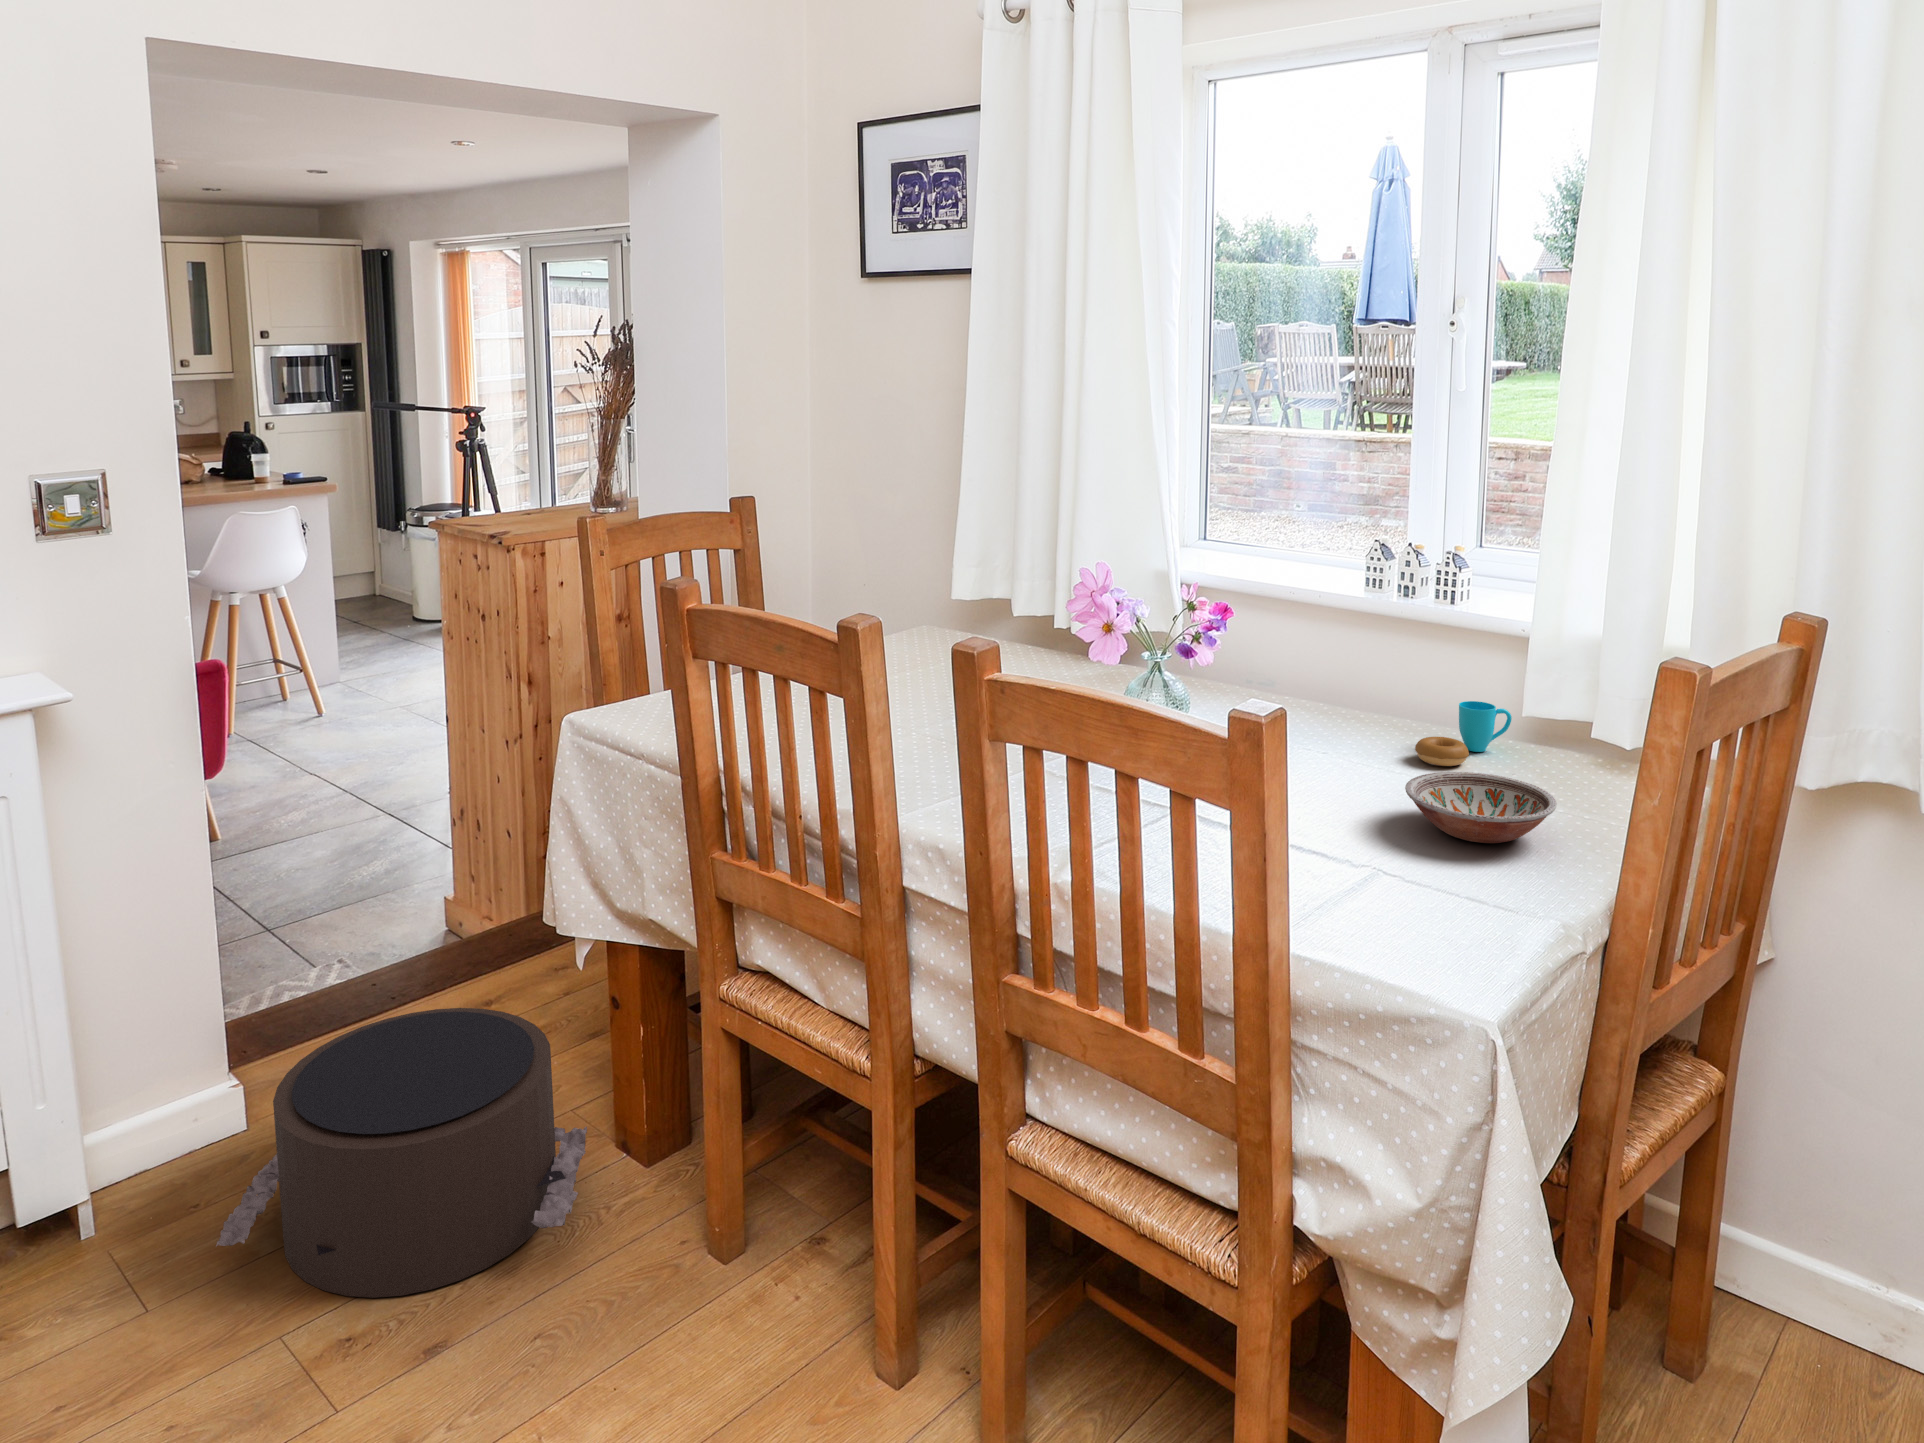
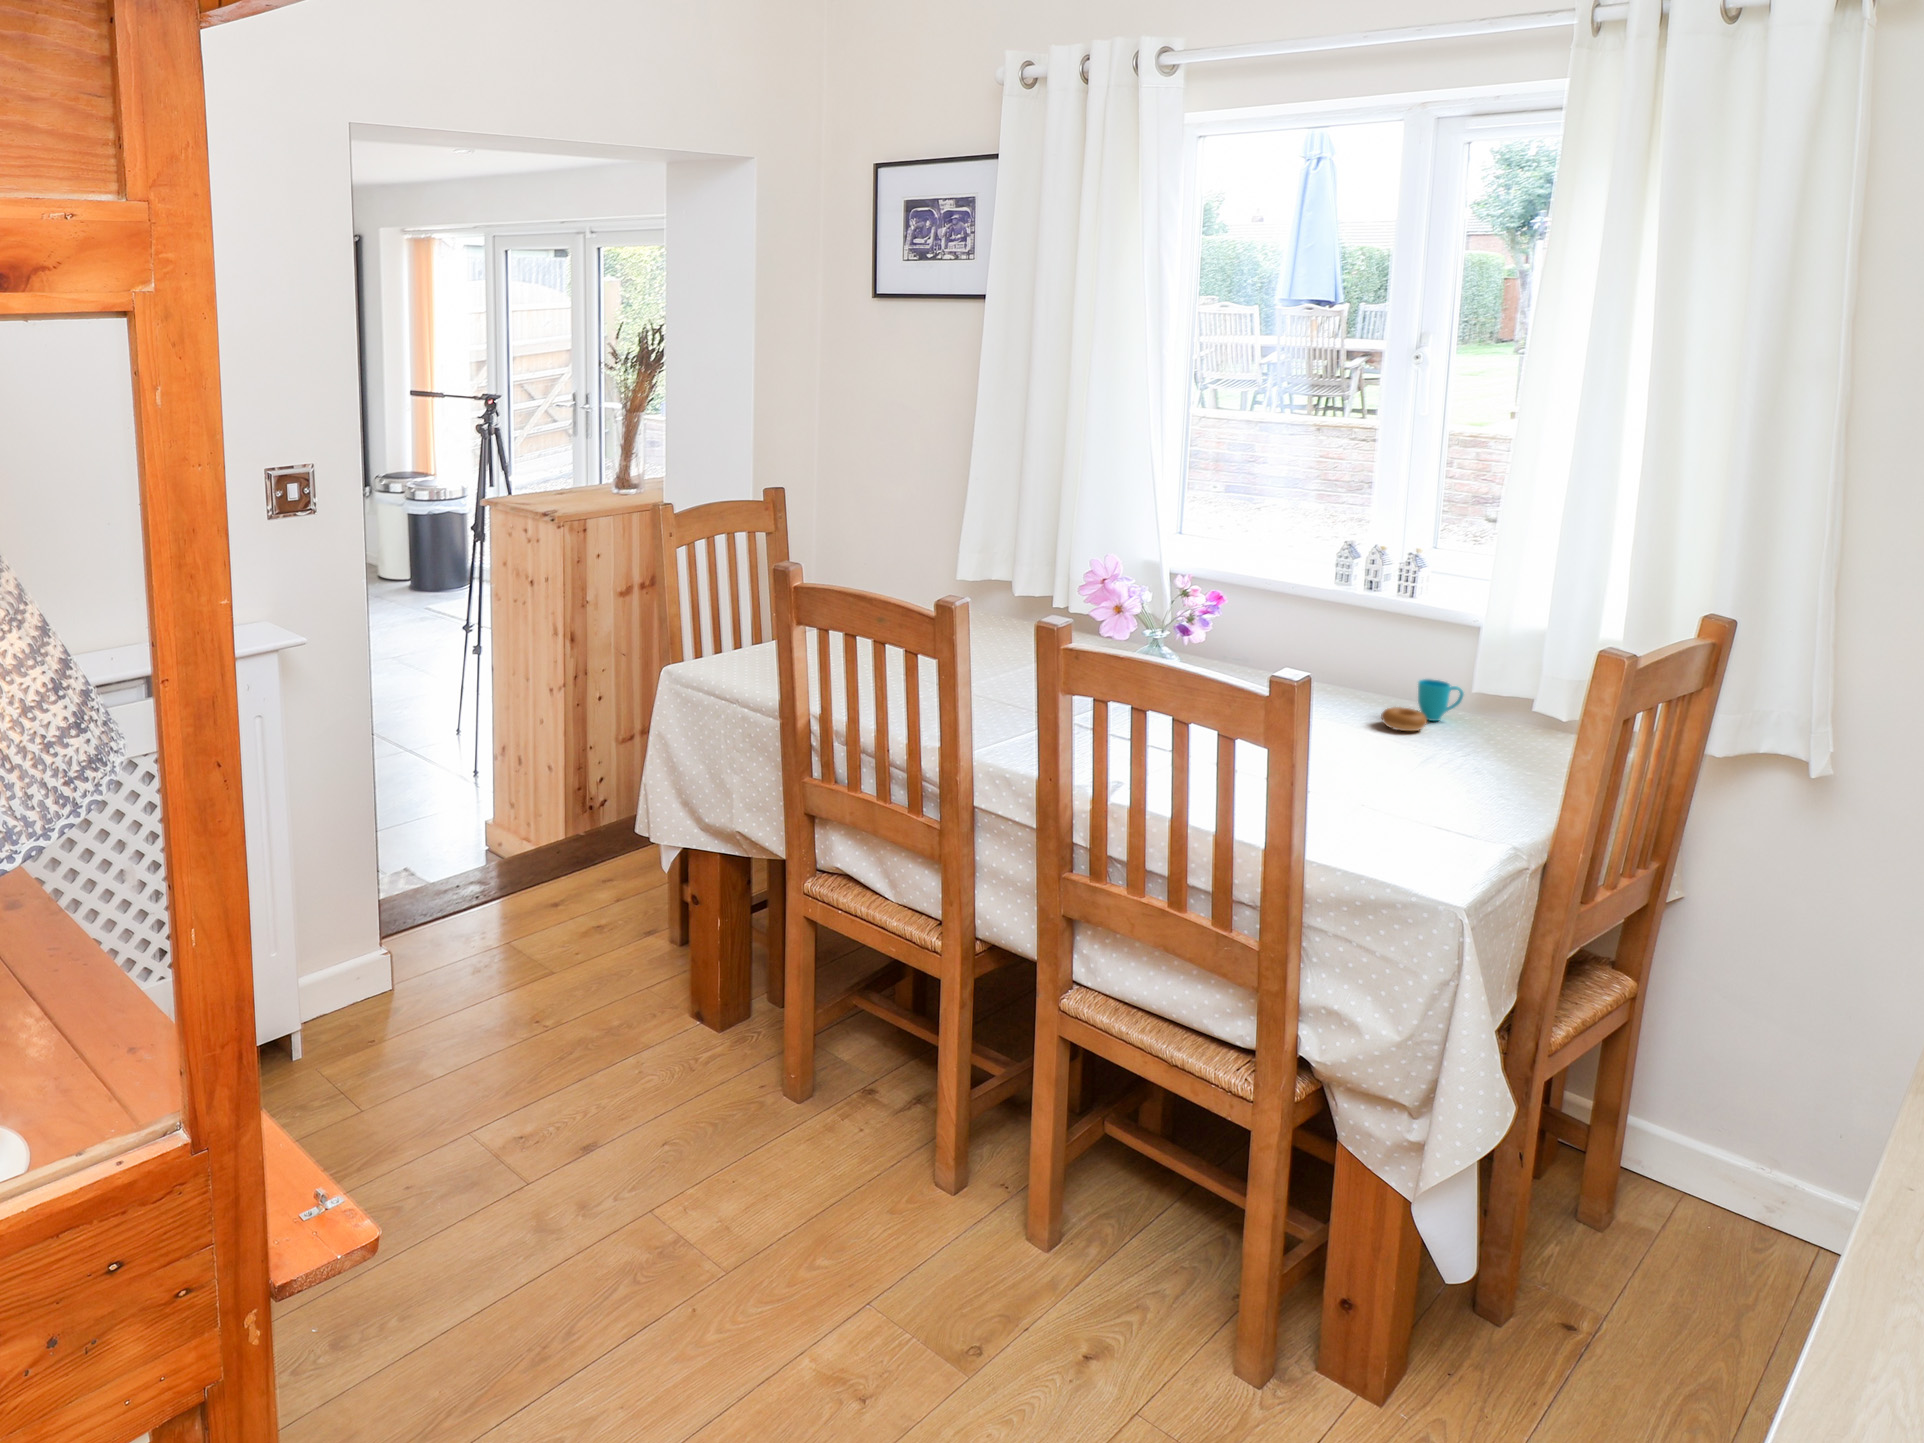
bowl: present [1405,772,1557,843] -> none [1380,734,1506,789]
pouf: present [216,1008,587,1298] -> none [411,901,679,1112]

